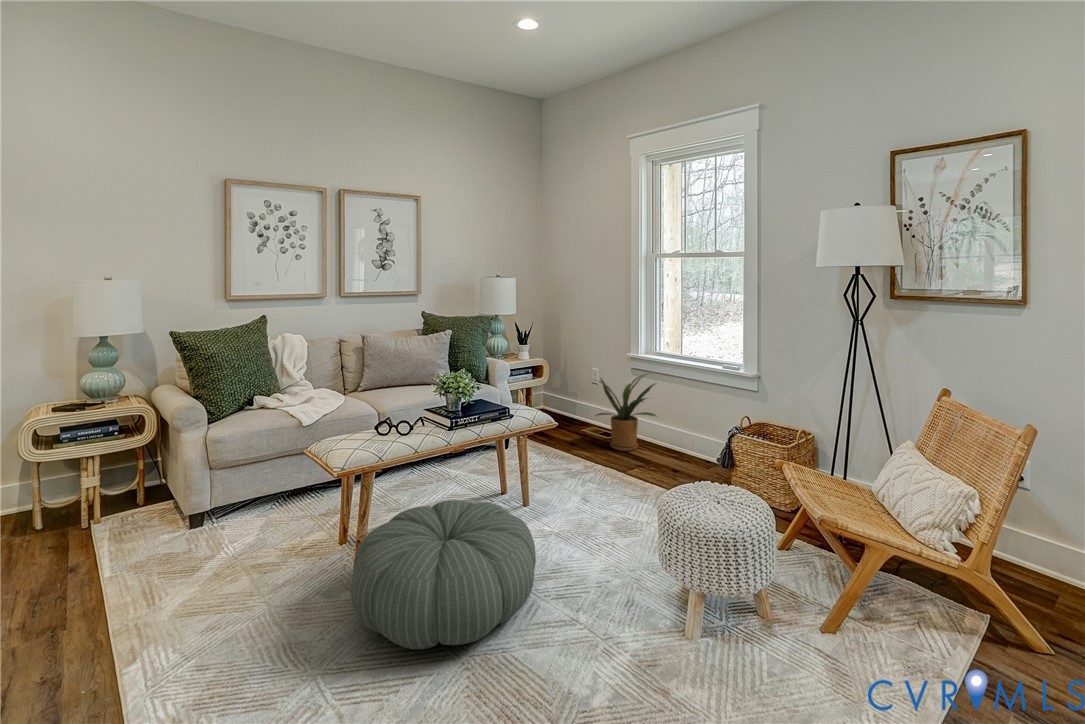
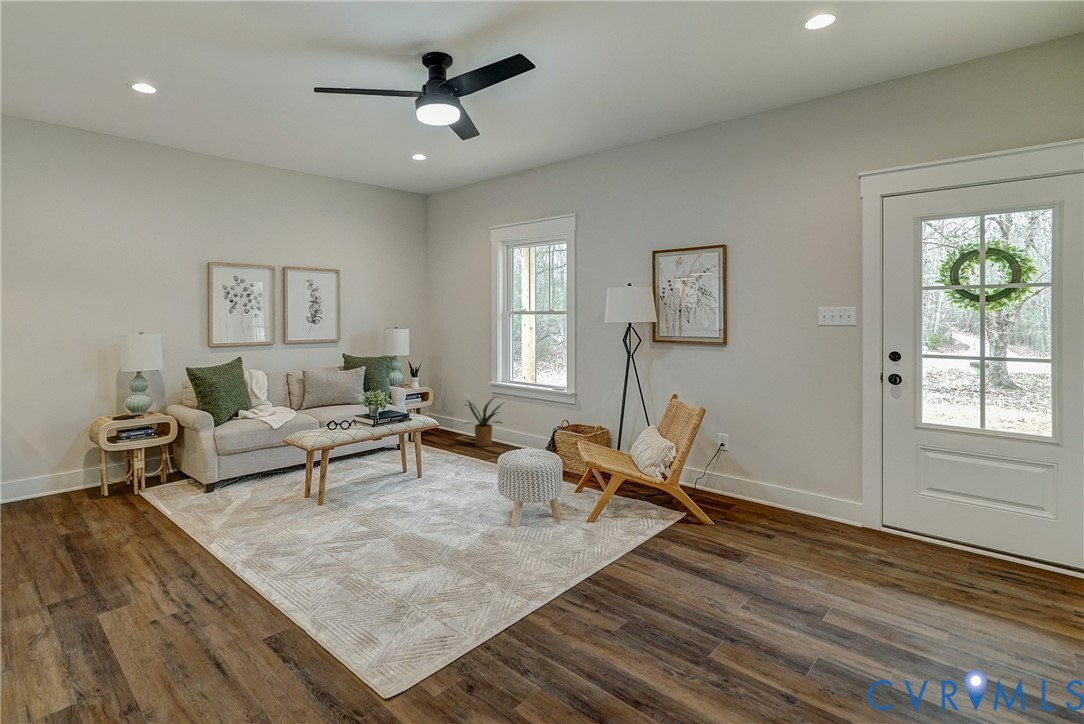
pouf: present [351,500,536,649] -> none [329,461,419,515]

